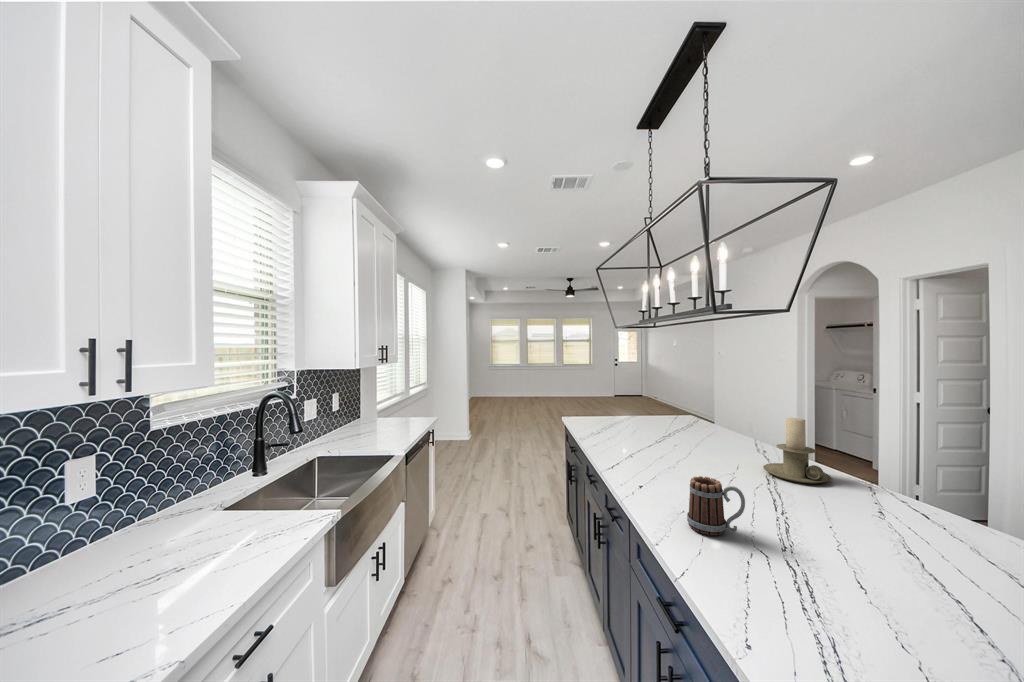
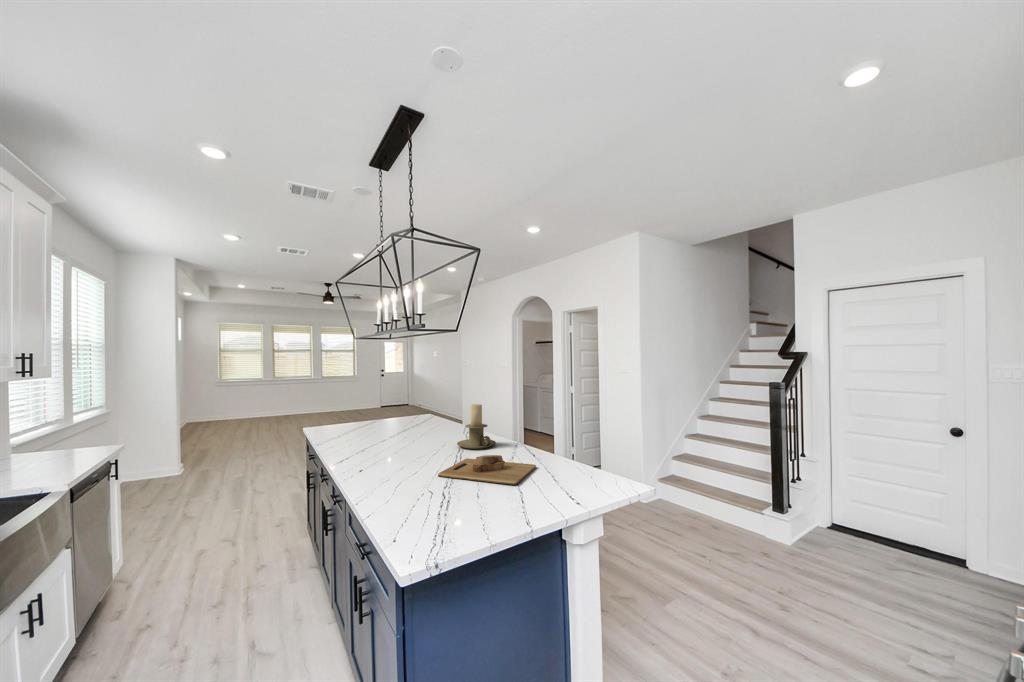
mug: present [687,476,745,536] -> none [382,448,419,488]
cutting board: none [769,500,968,591] -> present [438,455,536,485]

